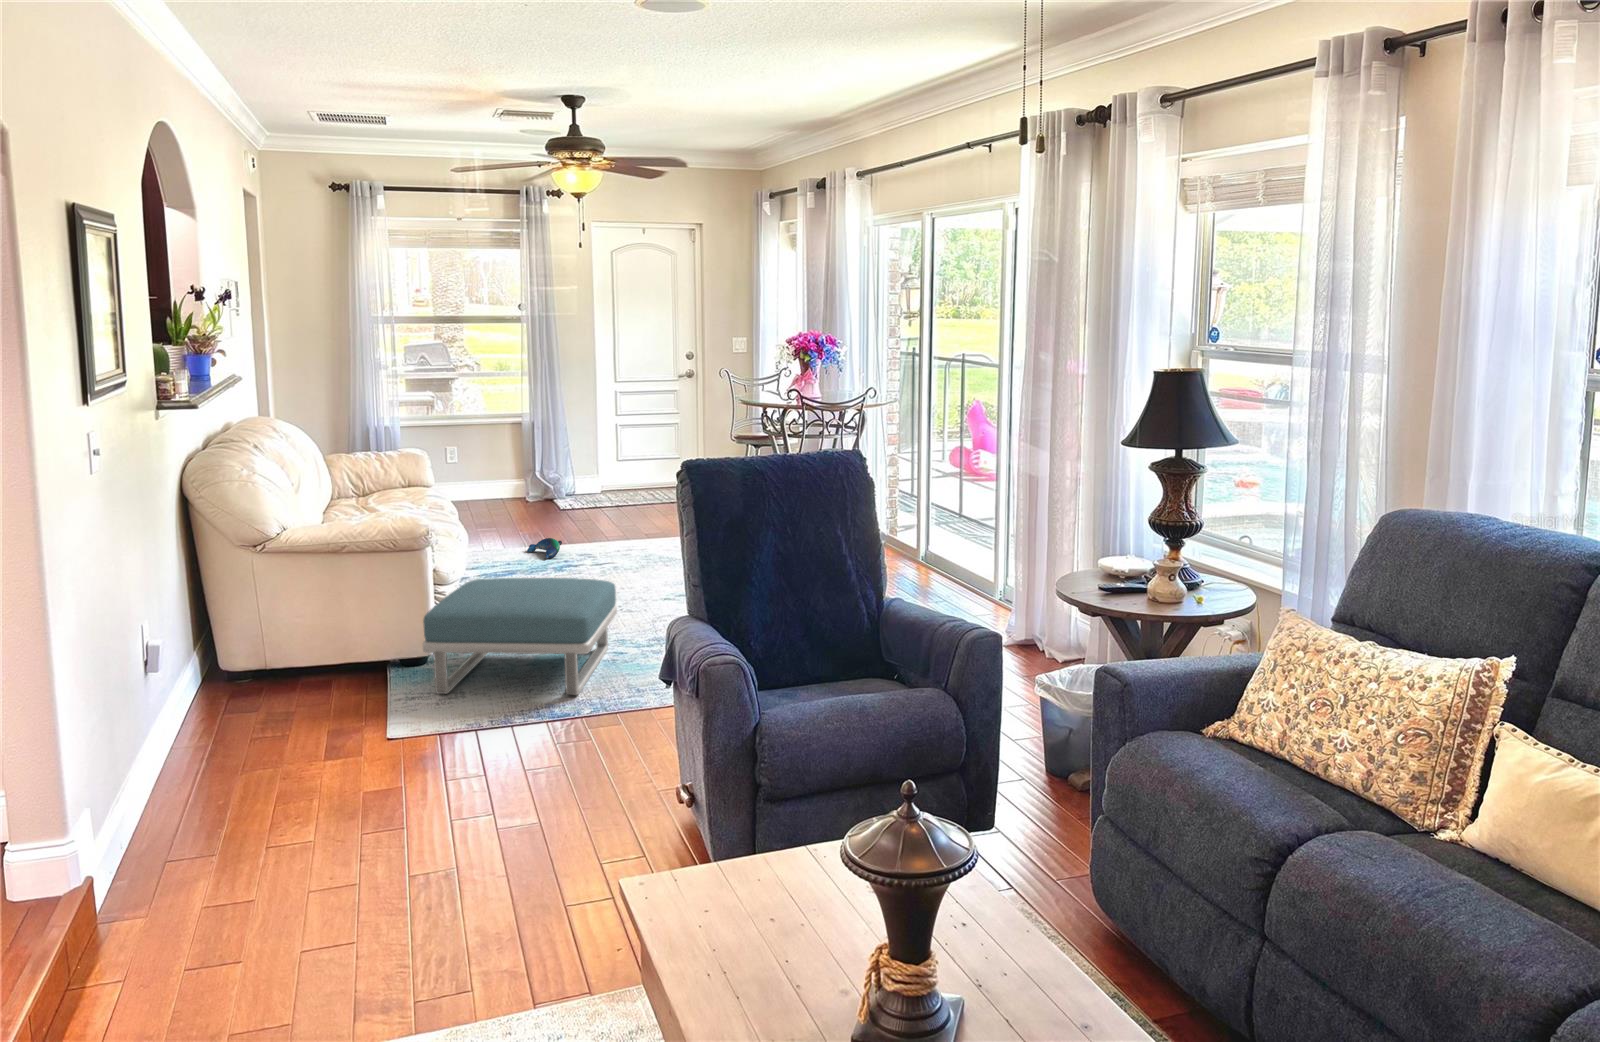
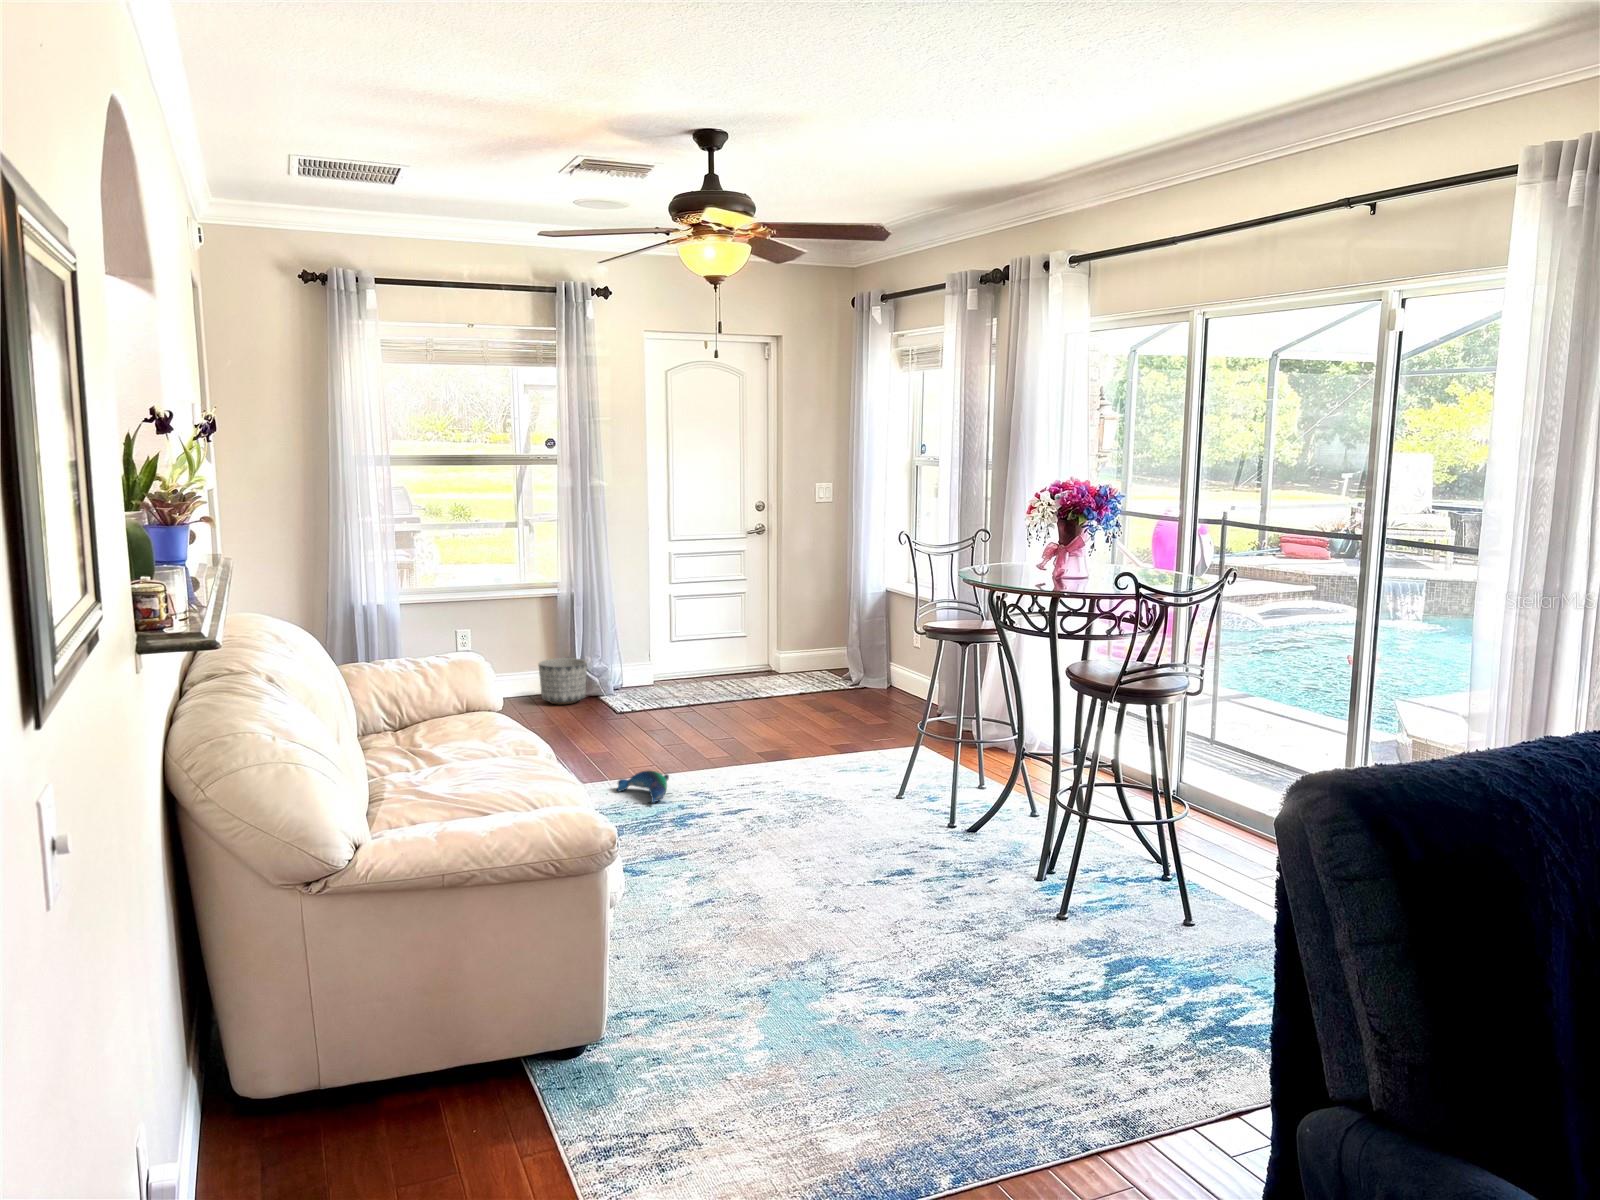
planter: none [507,471,544,504] -> present [538,658,587,705]
footstool: present [423,578,617,695] -> none [630,894,937,1153]

